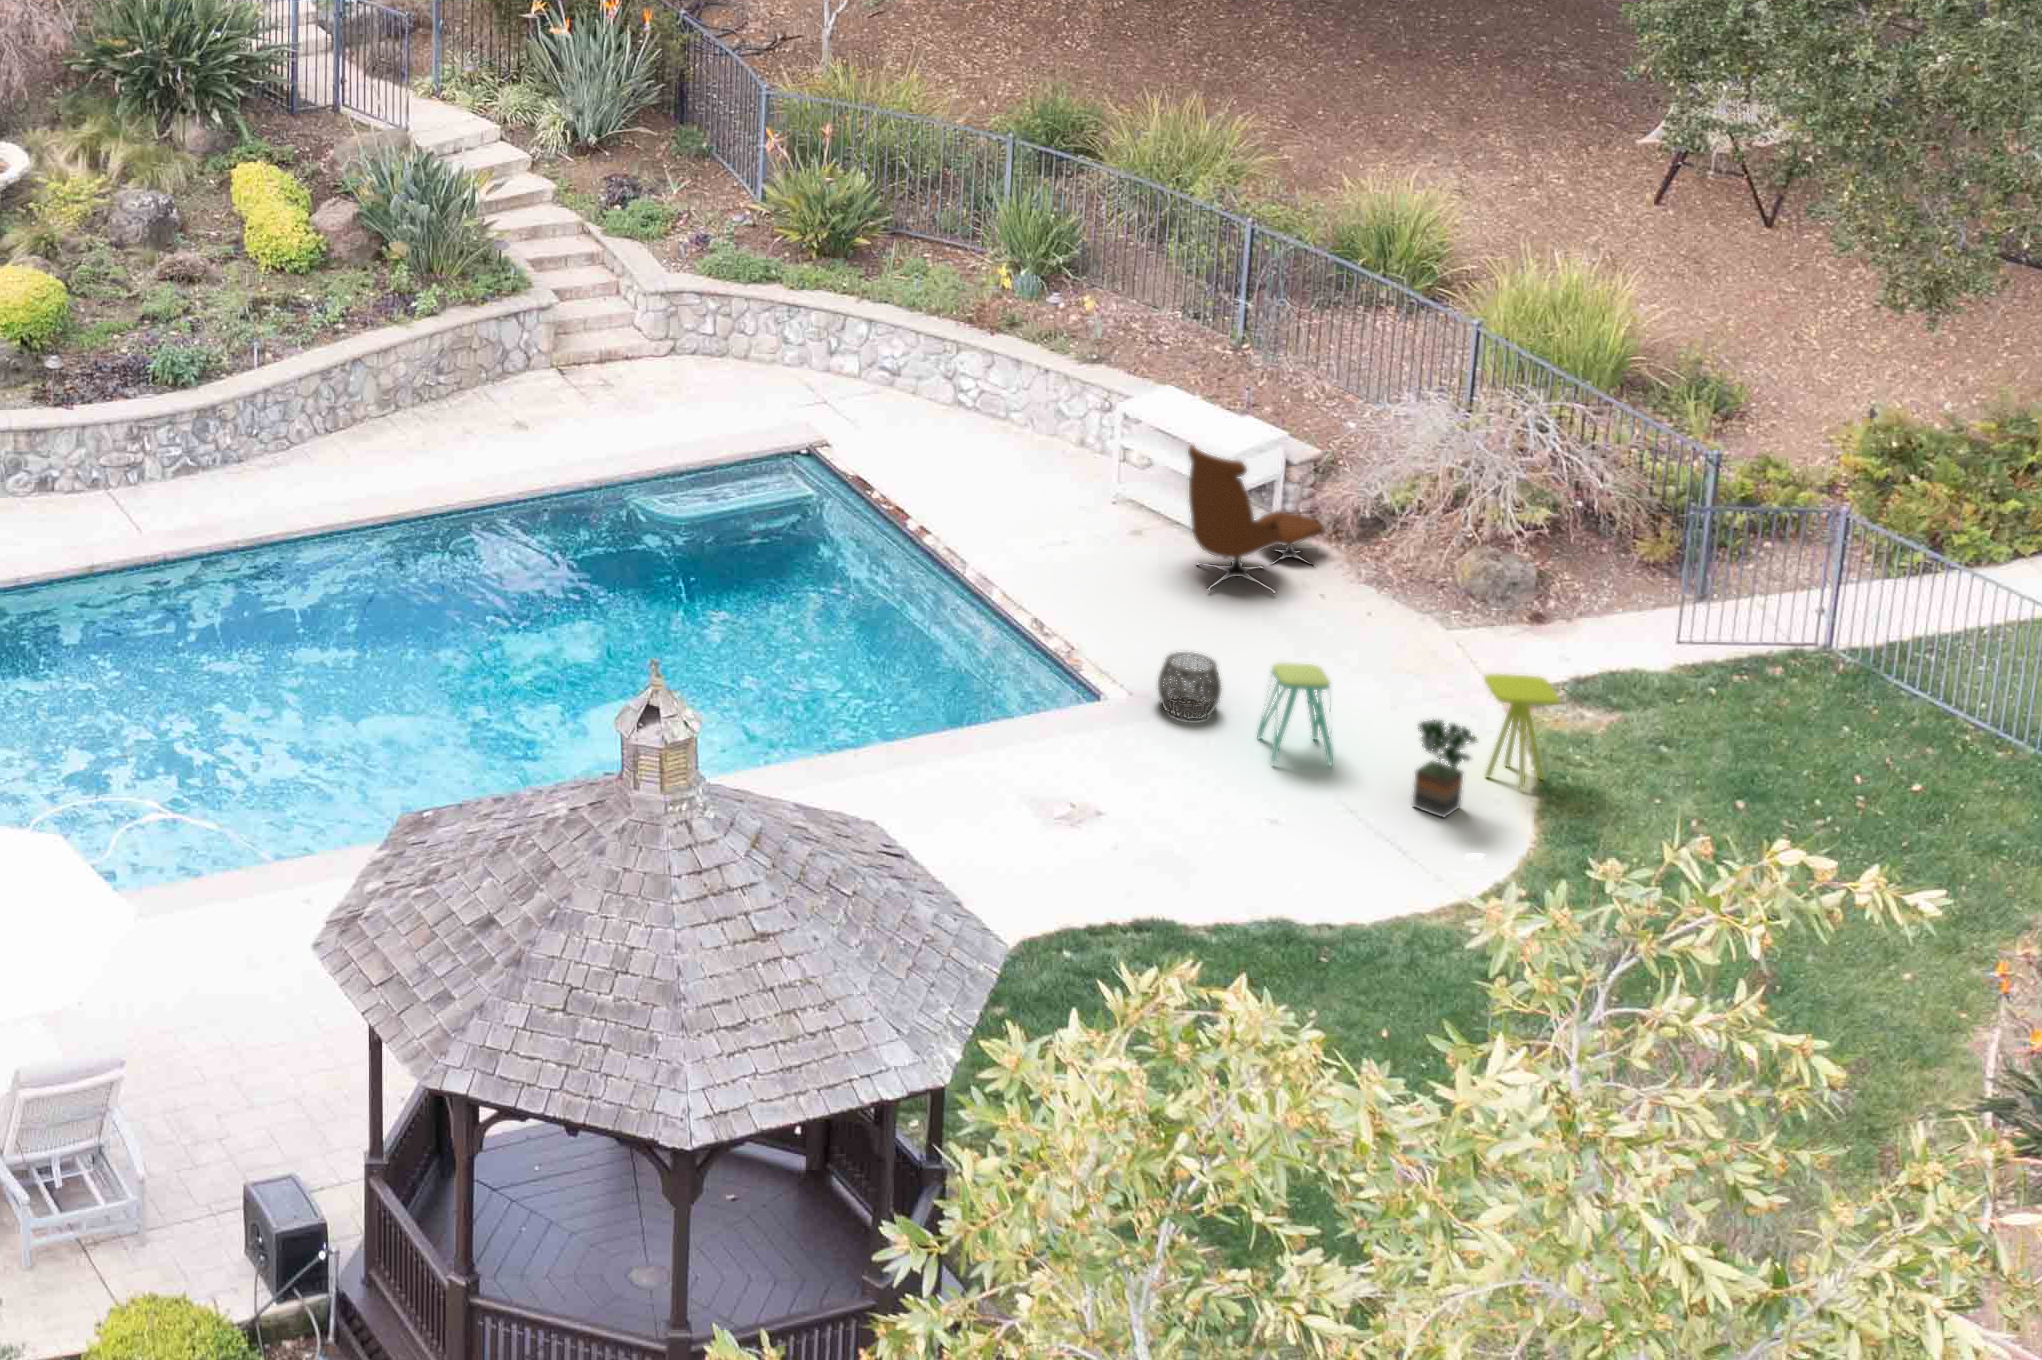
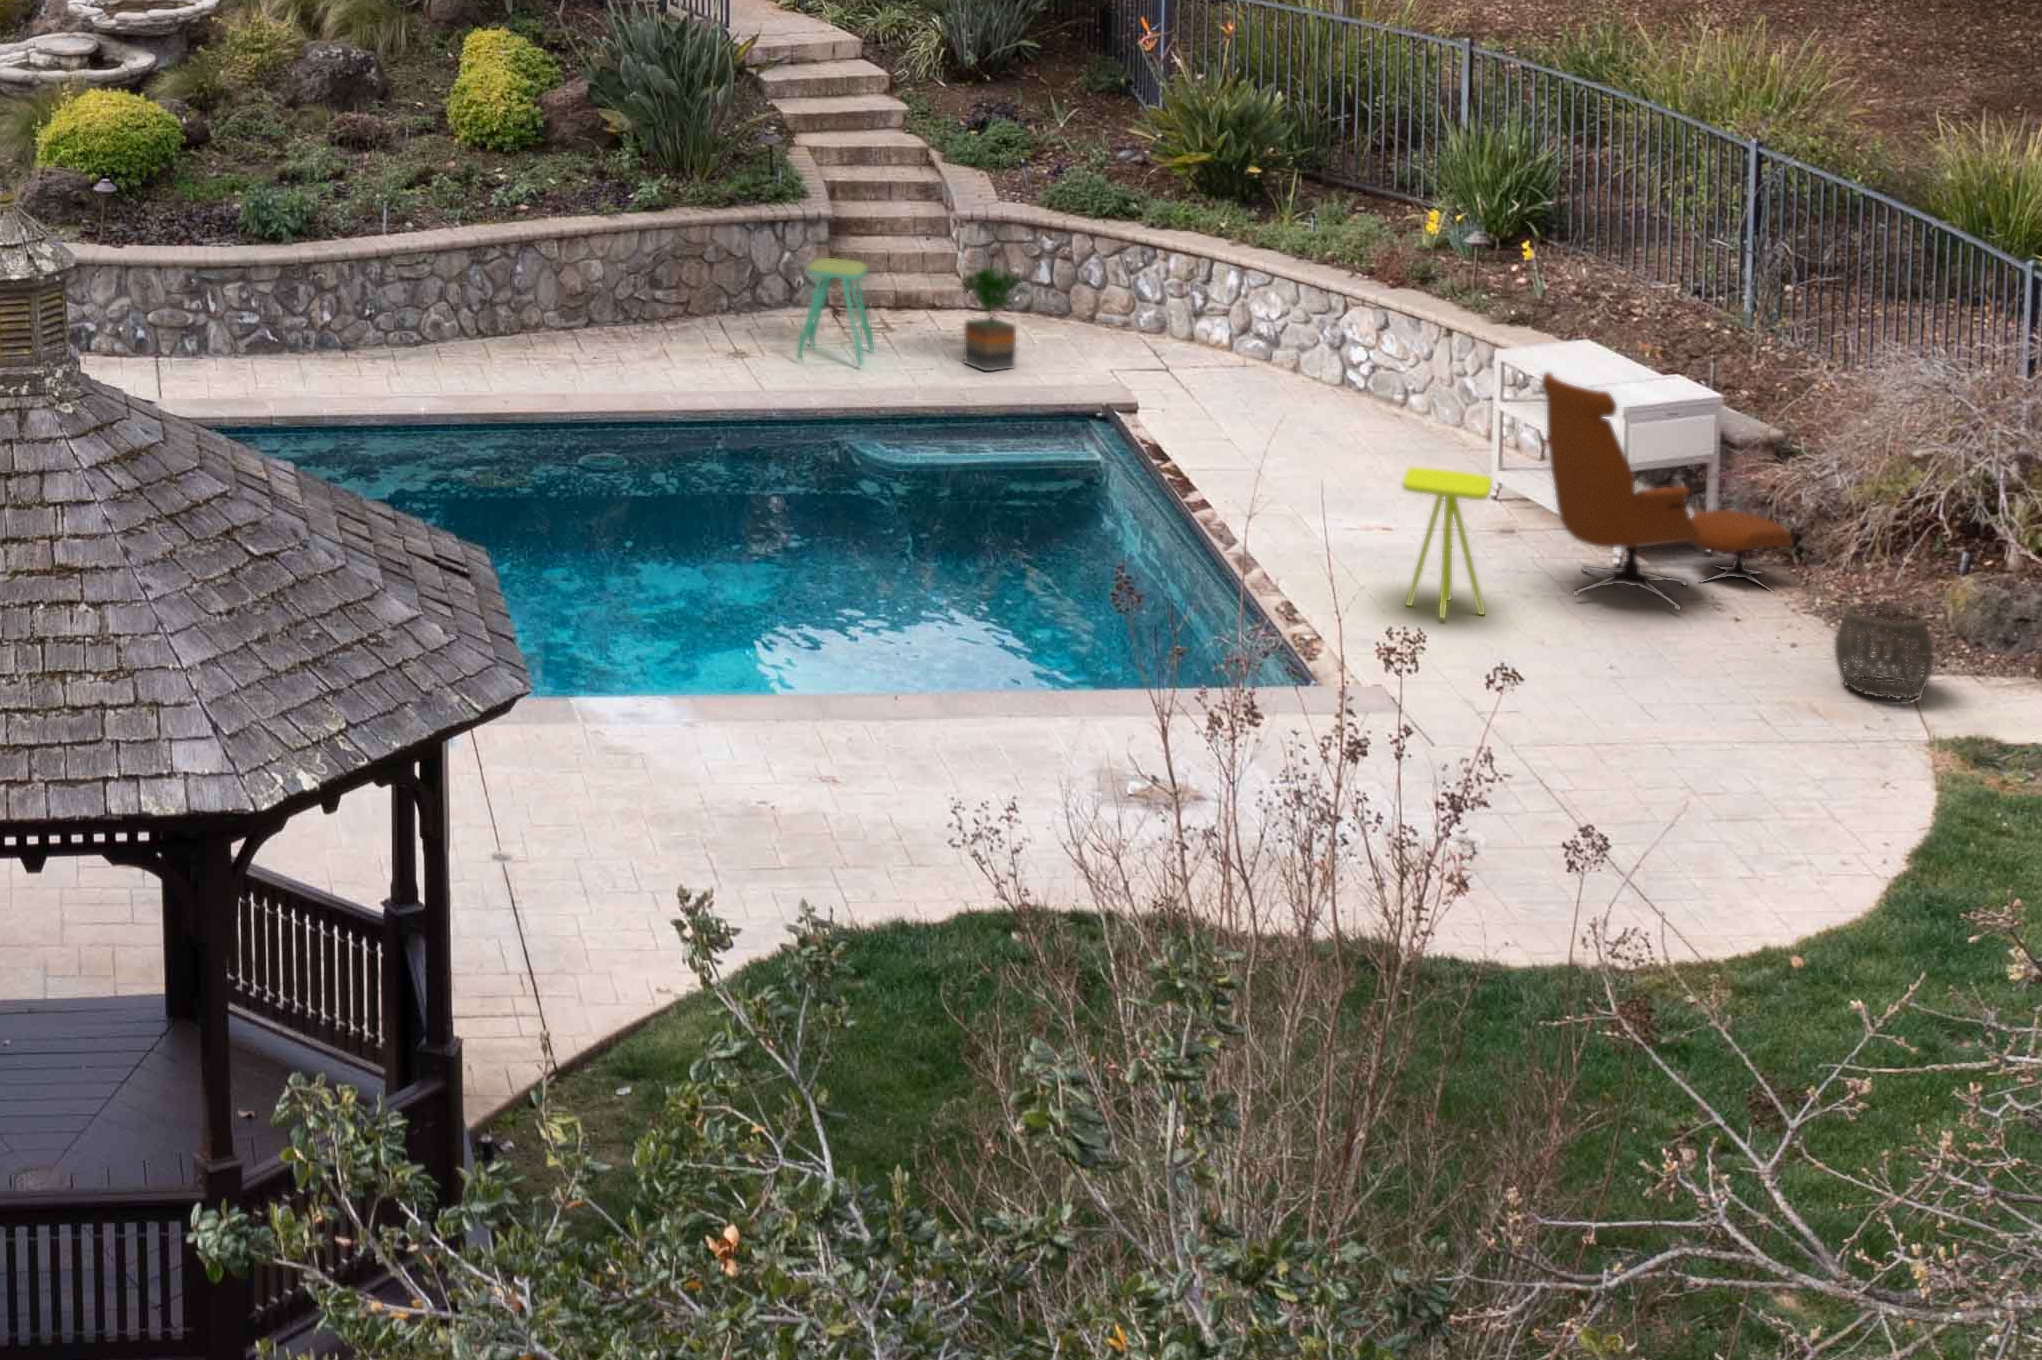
woven basket: present [1158,652,1221,718] -> present [1834,603,1934,699]
stool: present [1258,663,1333,765] -> present [797,258,874,366]
side table: present [1484,674,1559,789] -> present [1403,467,1492,618]
potted tree: present [1412,720,1477,817] -> present [962,268,1027,371]

